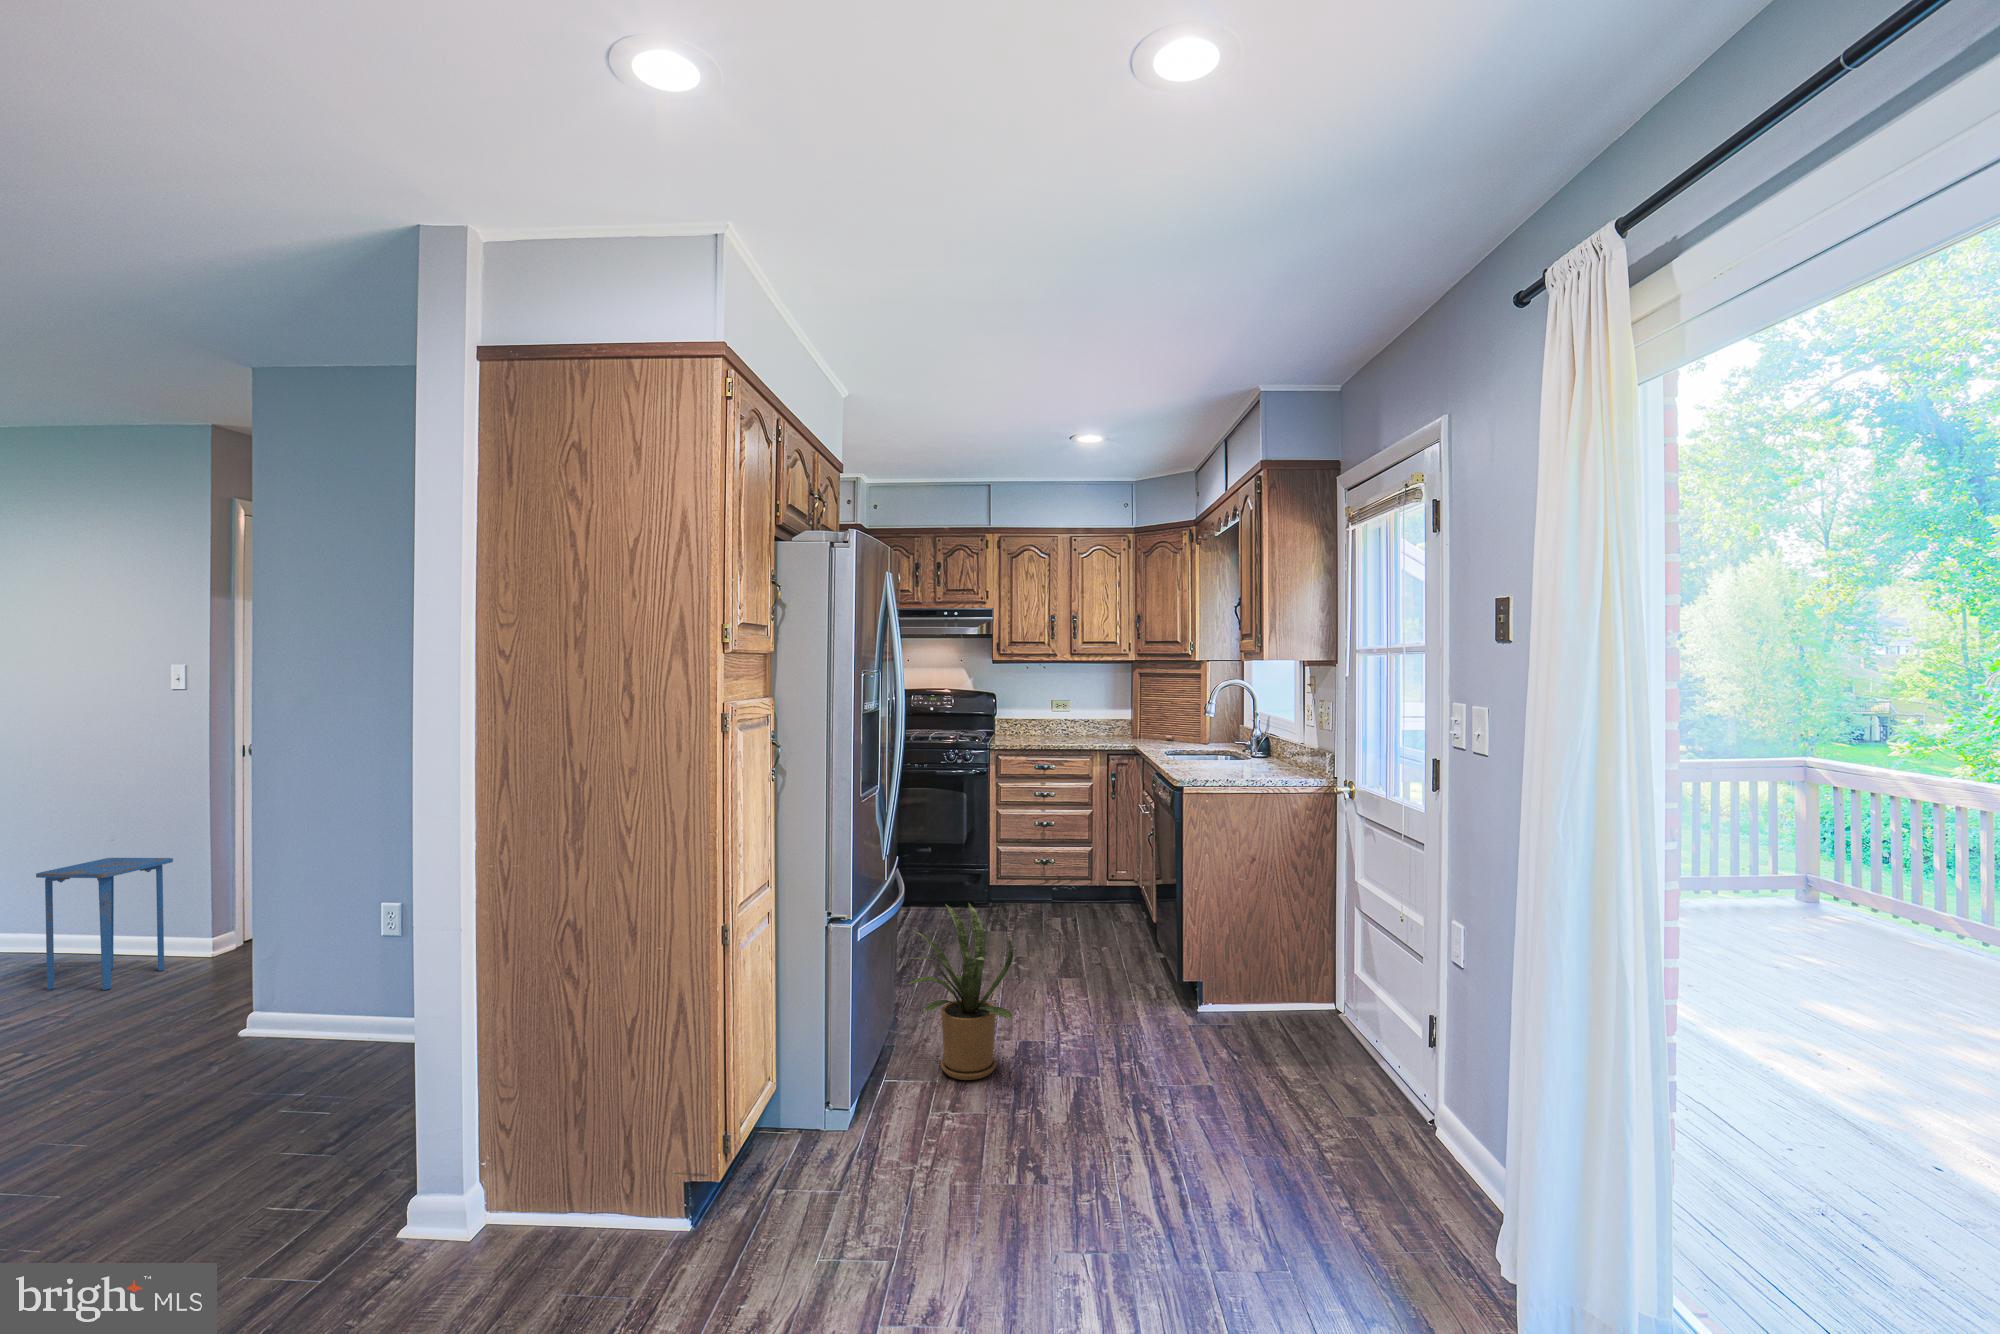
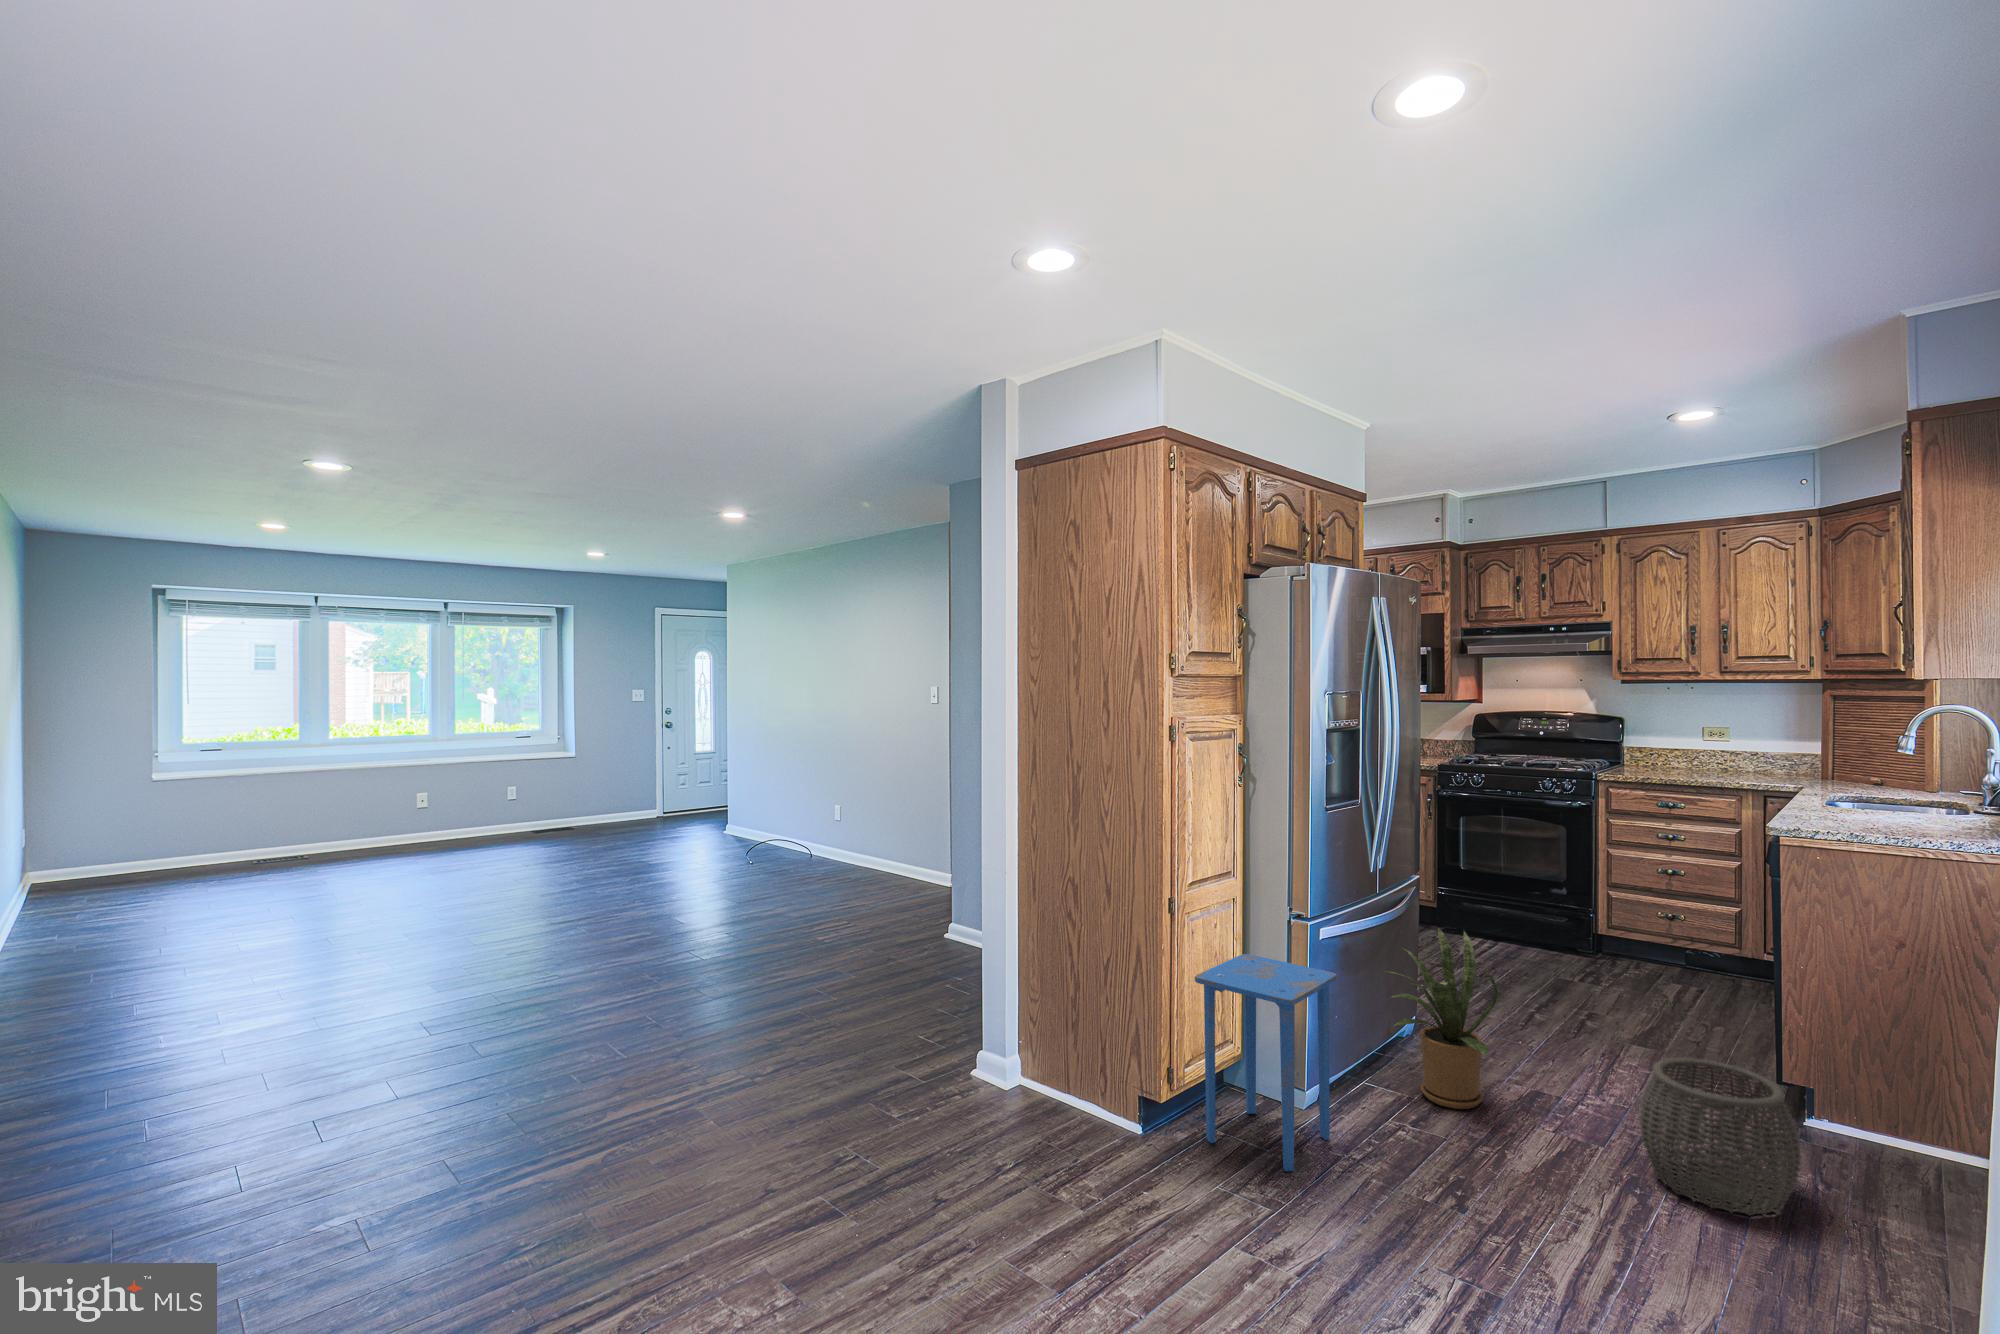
side table: present [36,858,173,990] -> present [1195,954,1337,1171]
woven basket: none [1132,976,1243,1102] -> present [1639,1058,1801,1215]

